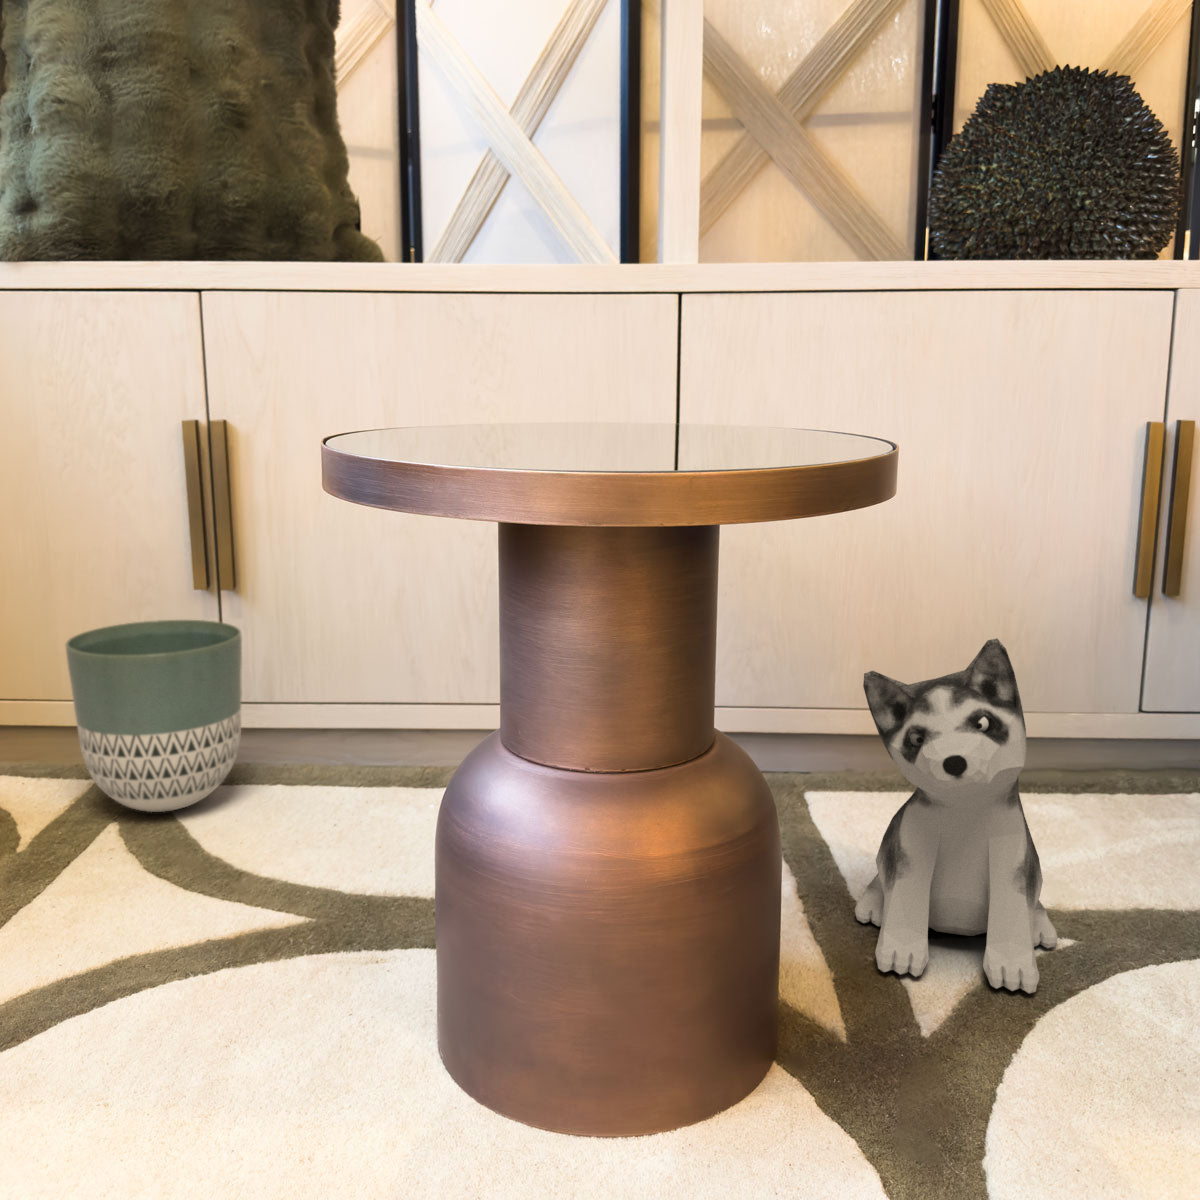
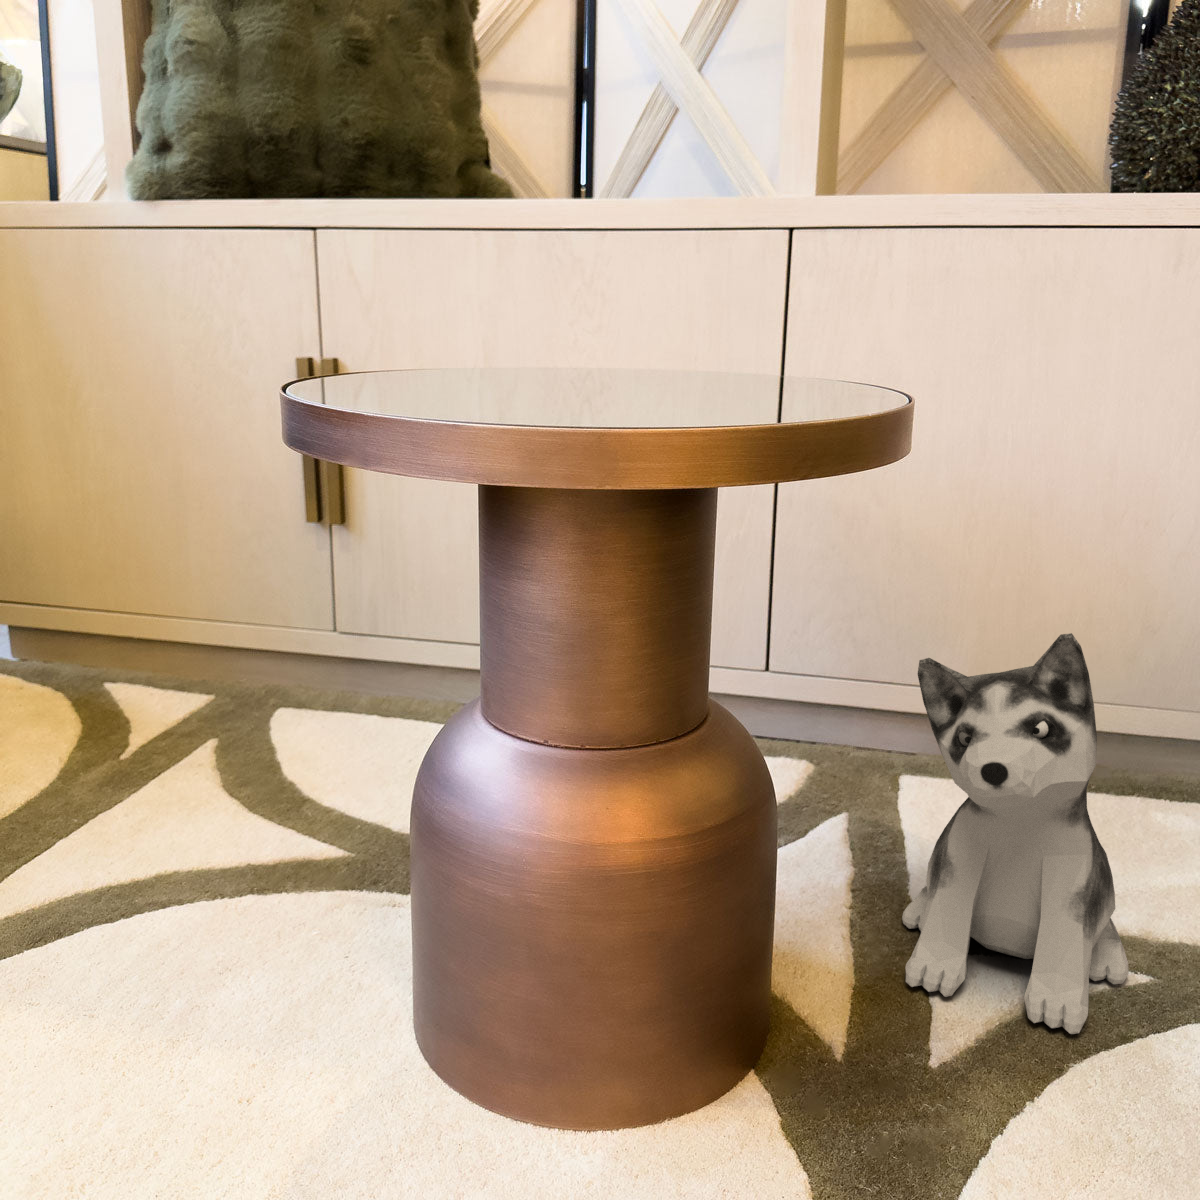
planter: present [66,620,242,812] -> none [173,550,337,733]

